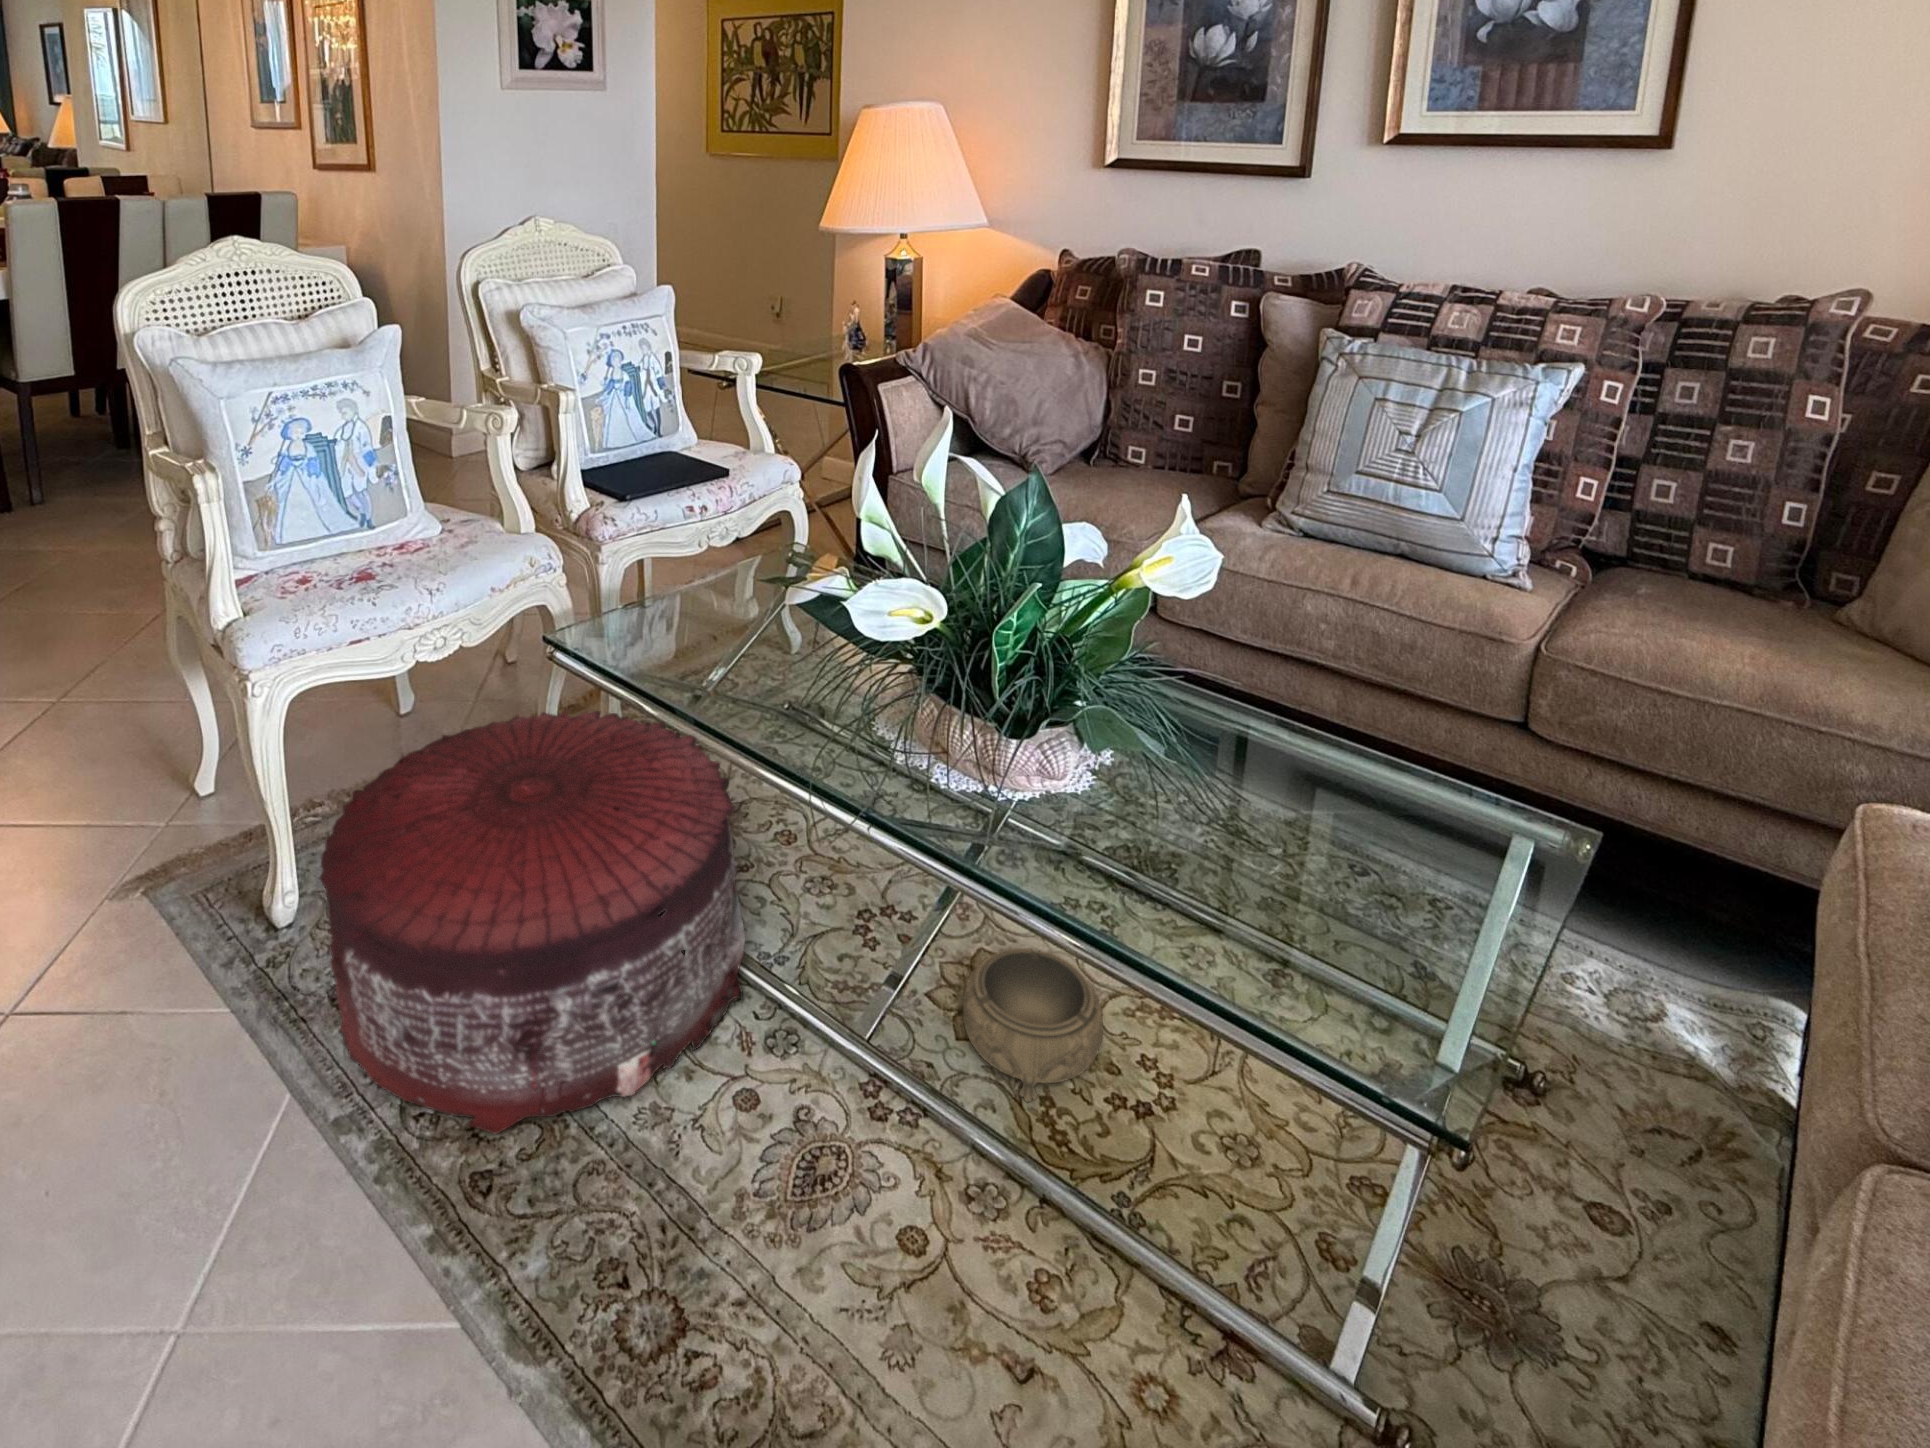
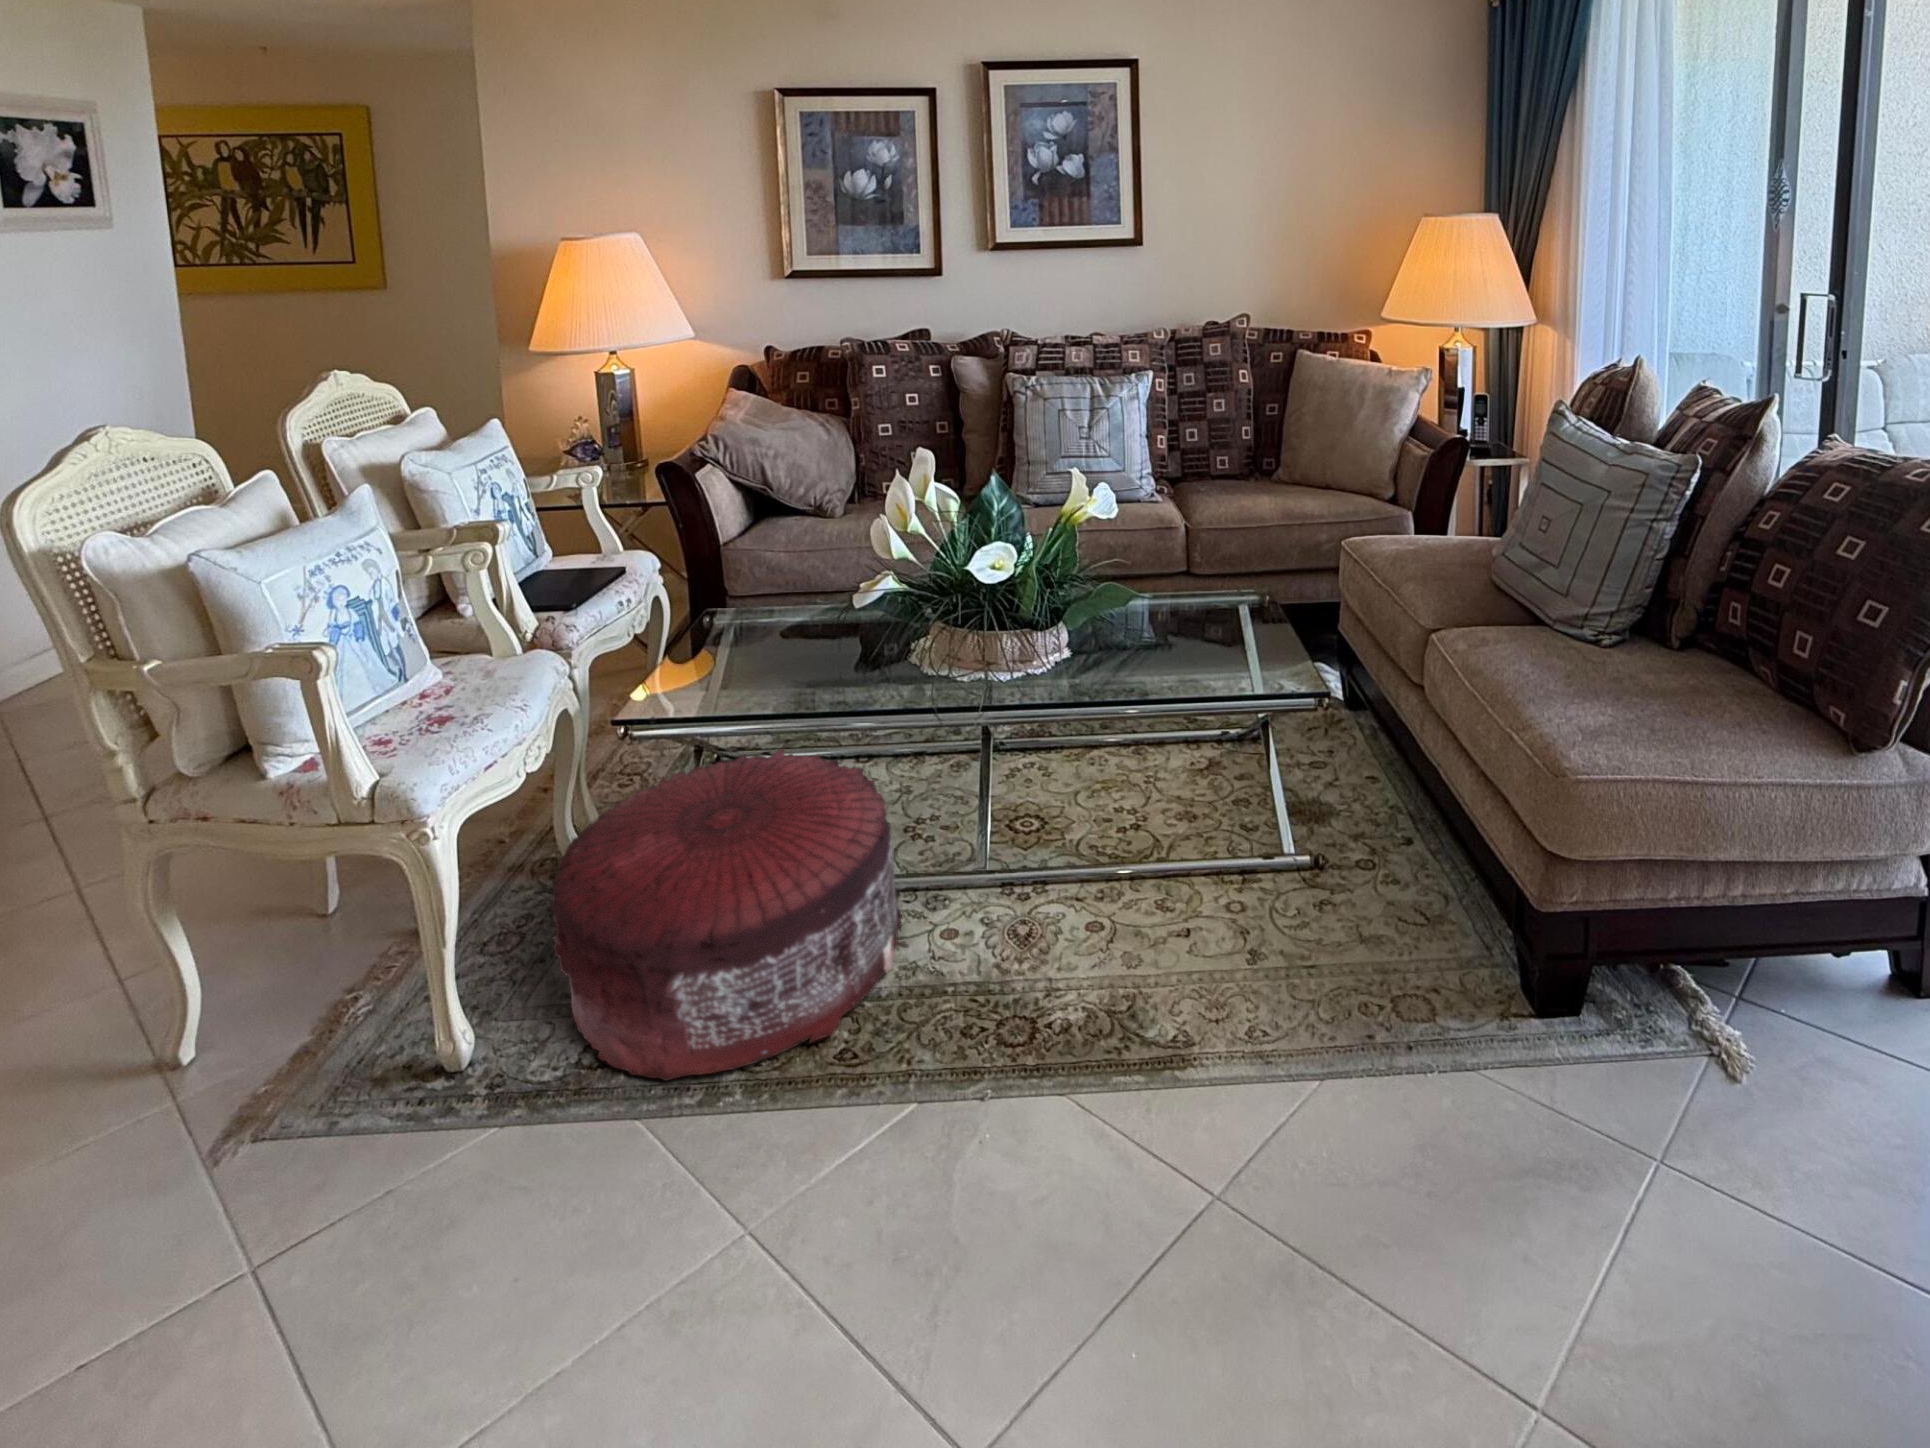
decorative bowl: present [963,948,1103,1102] -> none [1014,775,1105,849]

